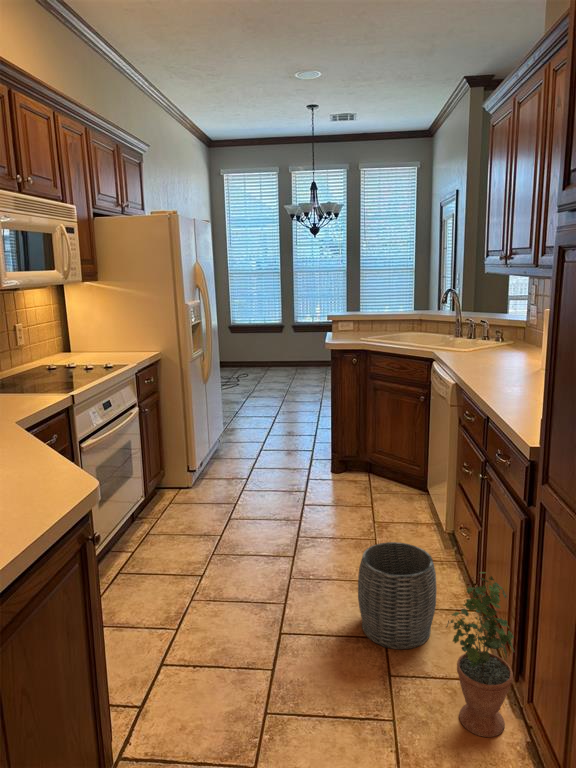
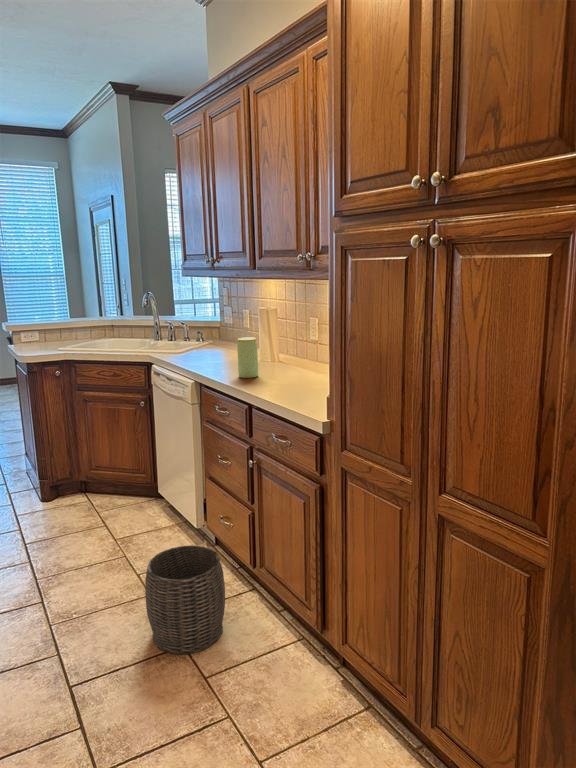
jar: none [497,343,522,387] -> present [237,337,258,378]
potted plant: present [446,572,514,737] -> none [264,545,323,694]

